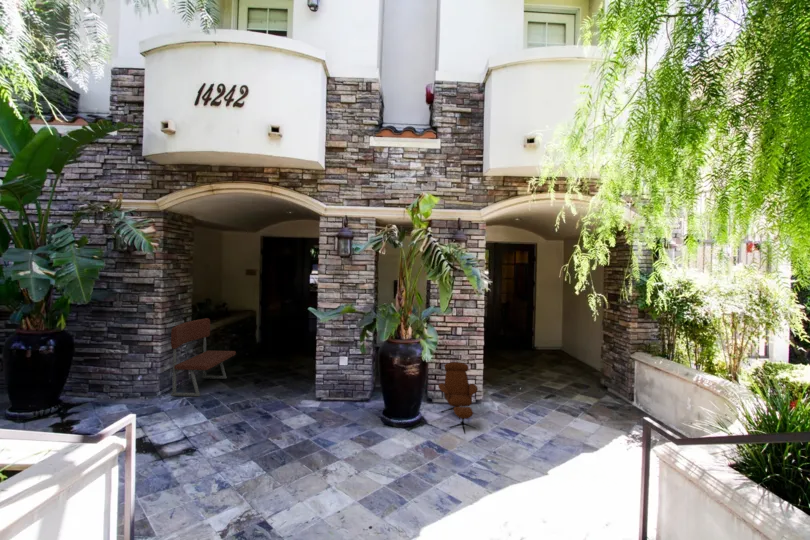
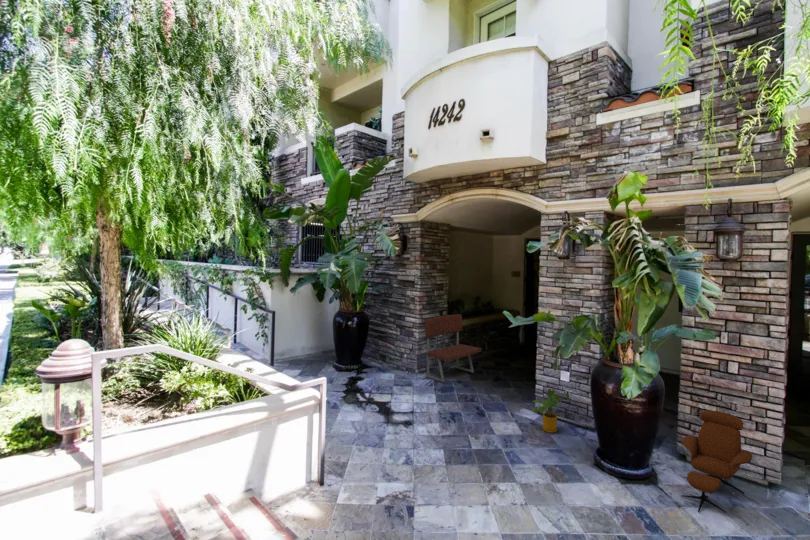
house plant: none [321,373,351,413] -> present [532,389,569,433]

